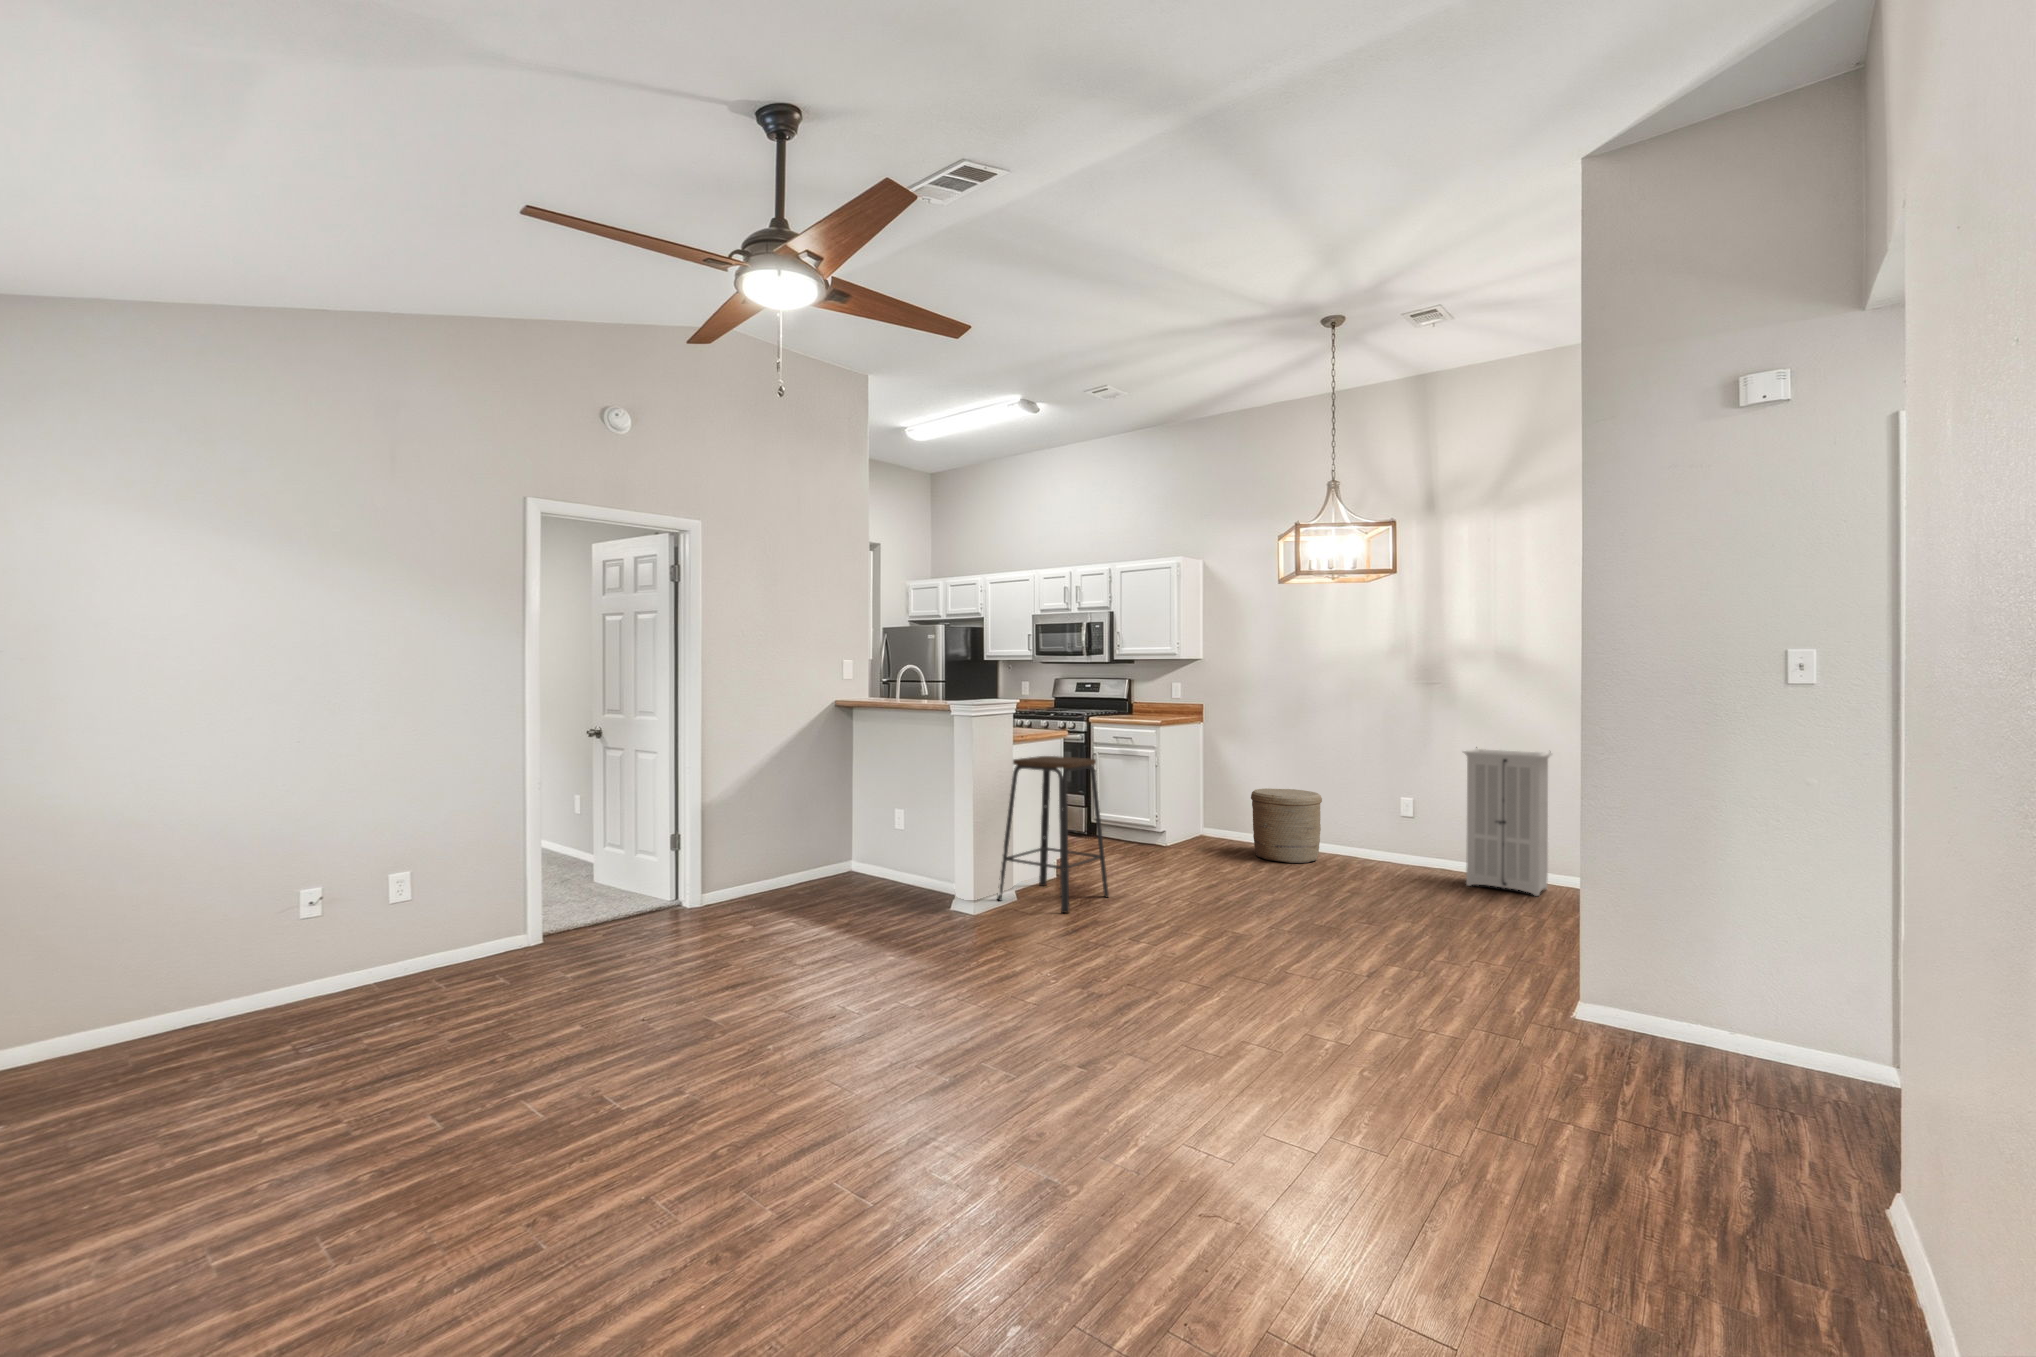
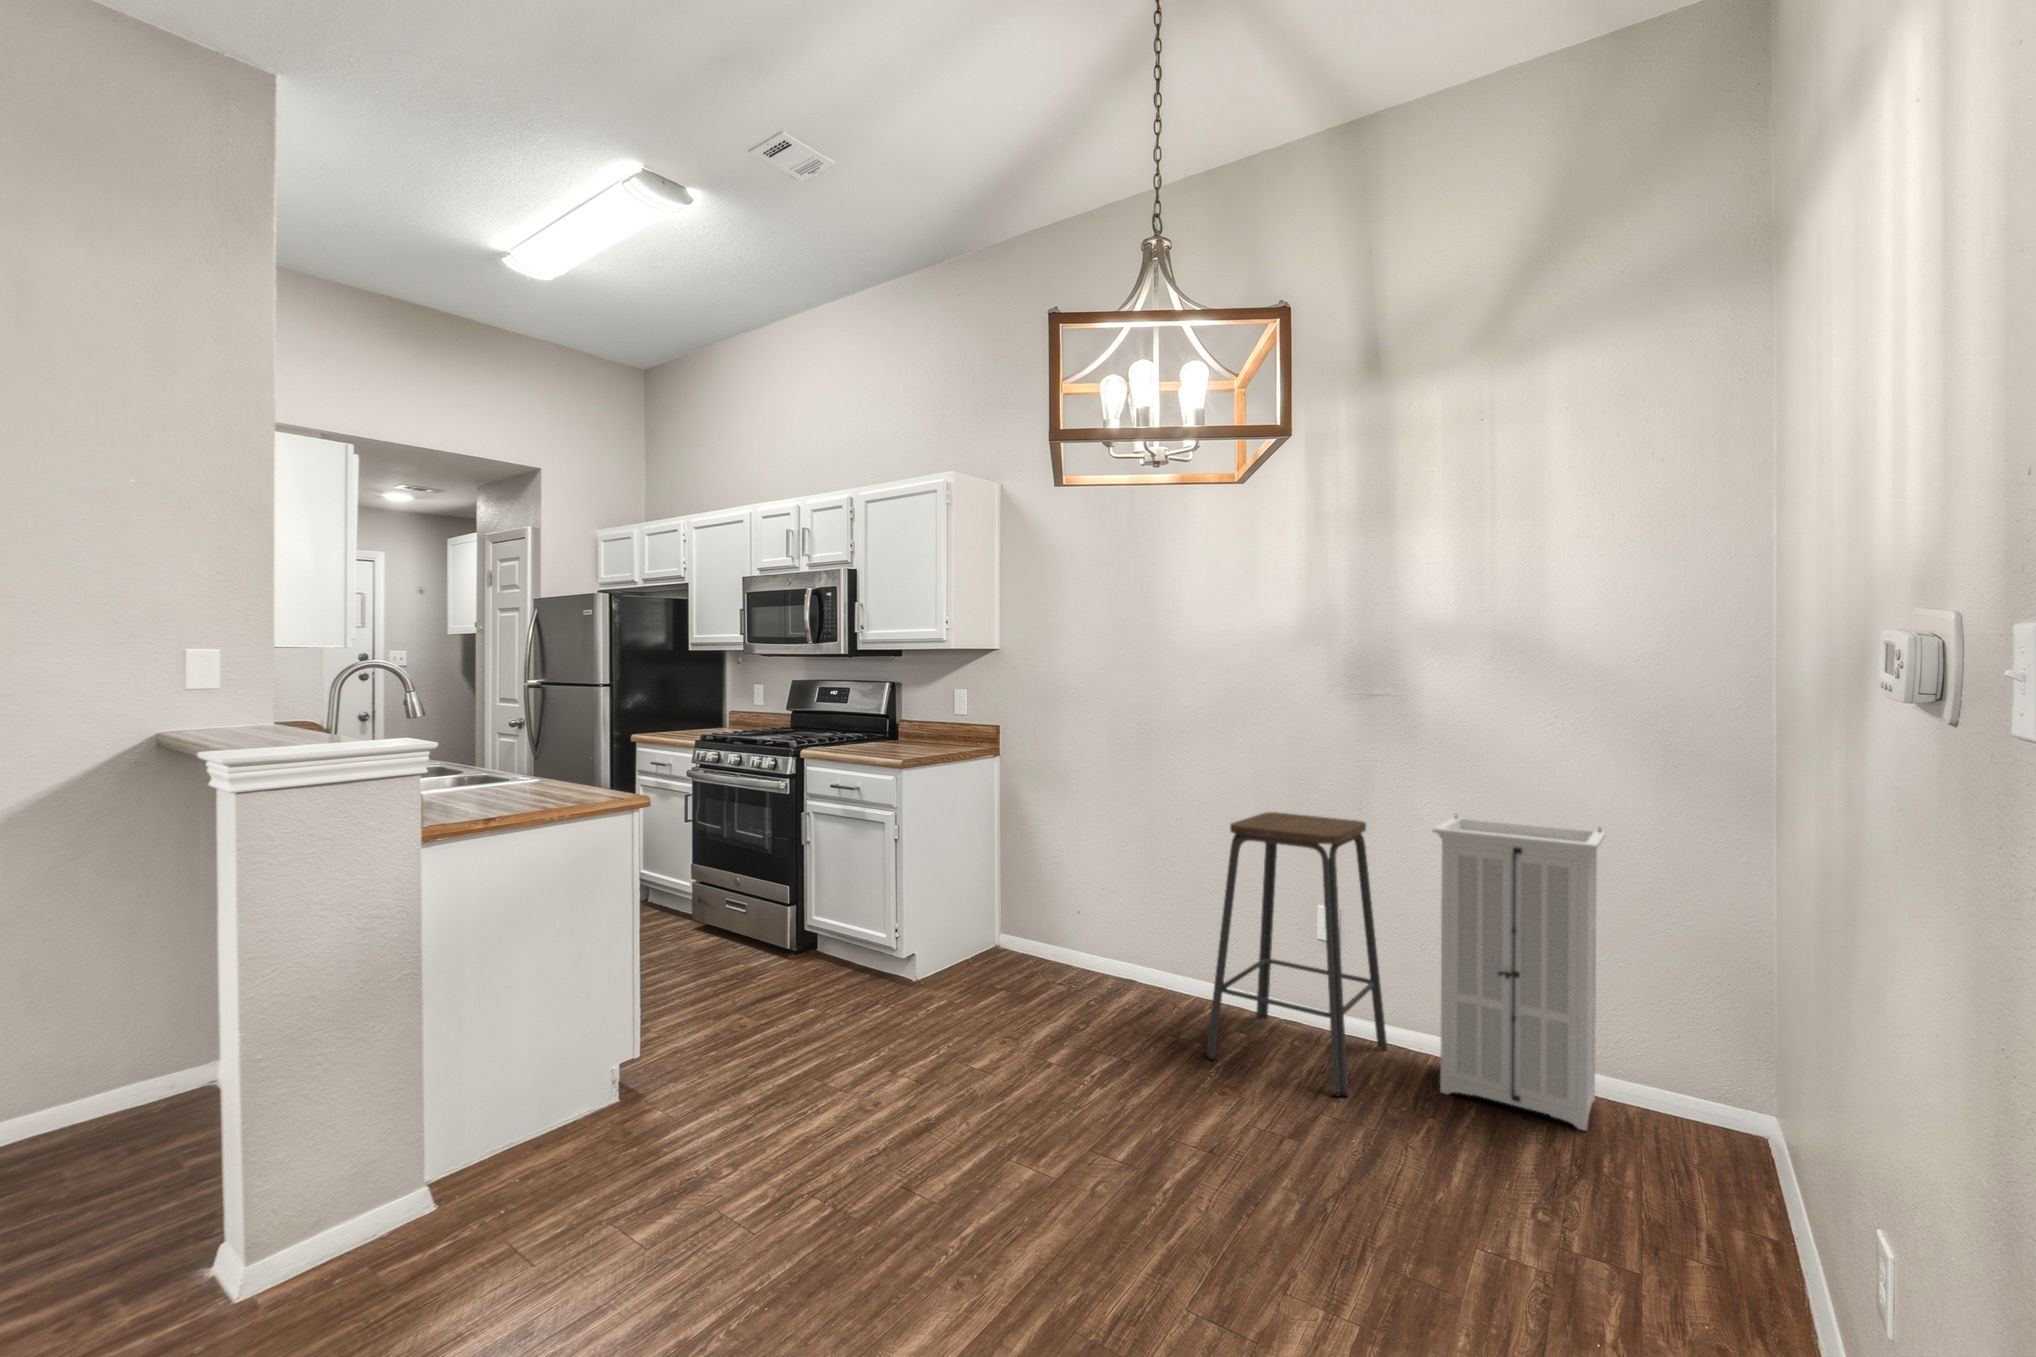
bar stool: present [997,756,1109,913] -> present [1206,812,1387,1096]
woven basket: present [1251,788,1322,863] -> none [1057,876,1180,1024]

